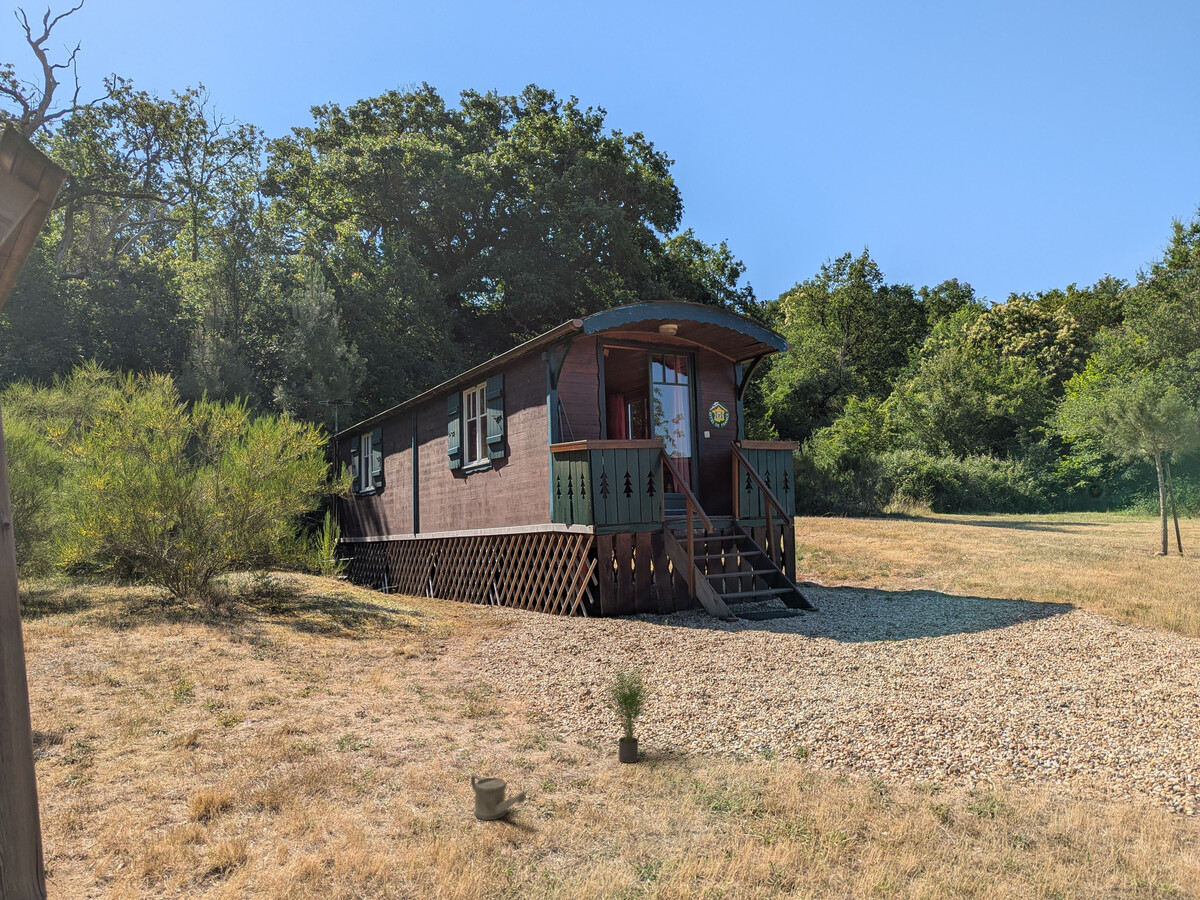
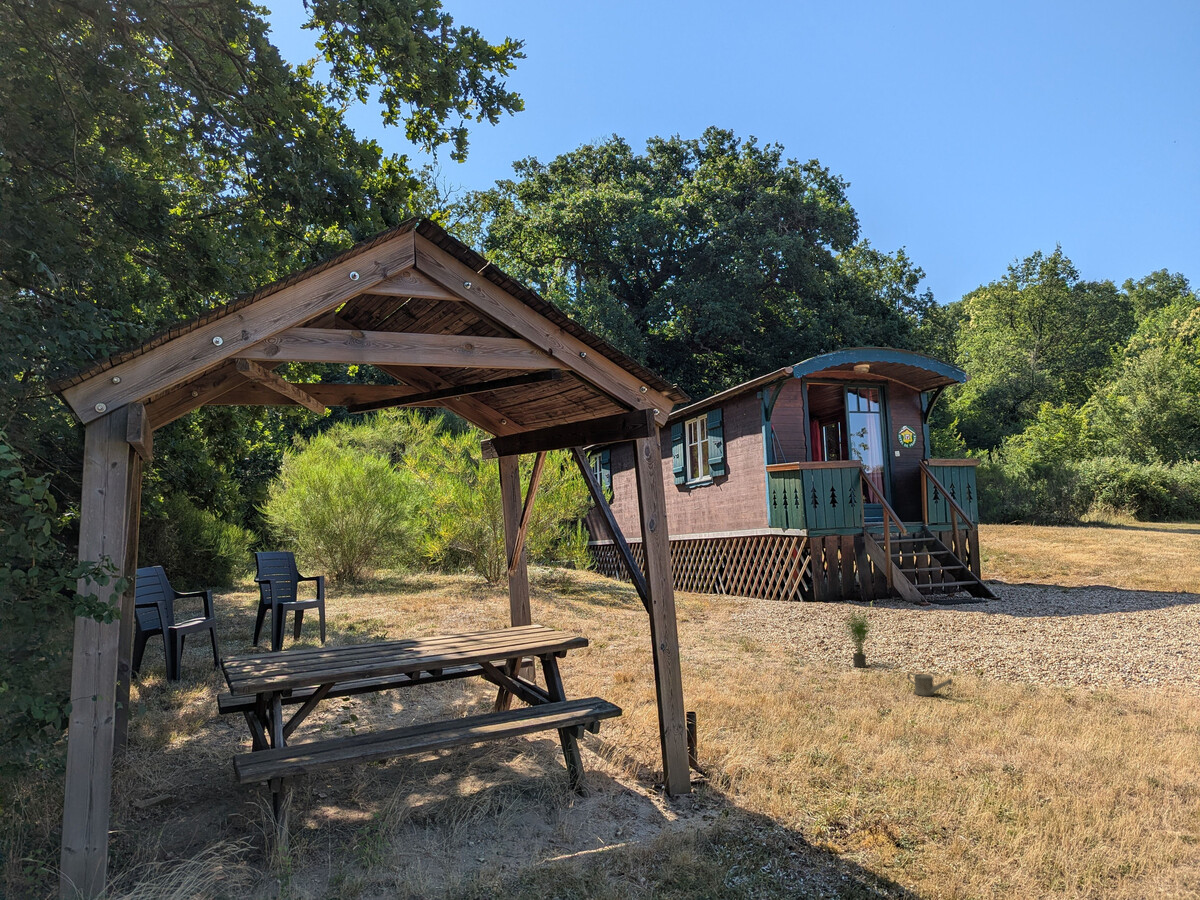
watering can: present [471,775,526,820] -> present [907,673,952,696]

